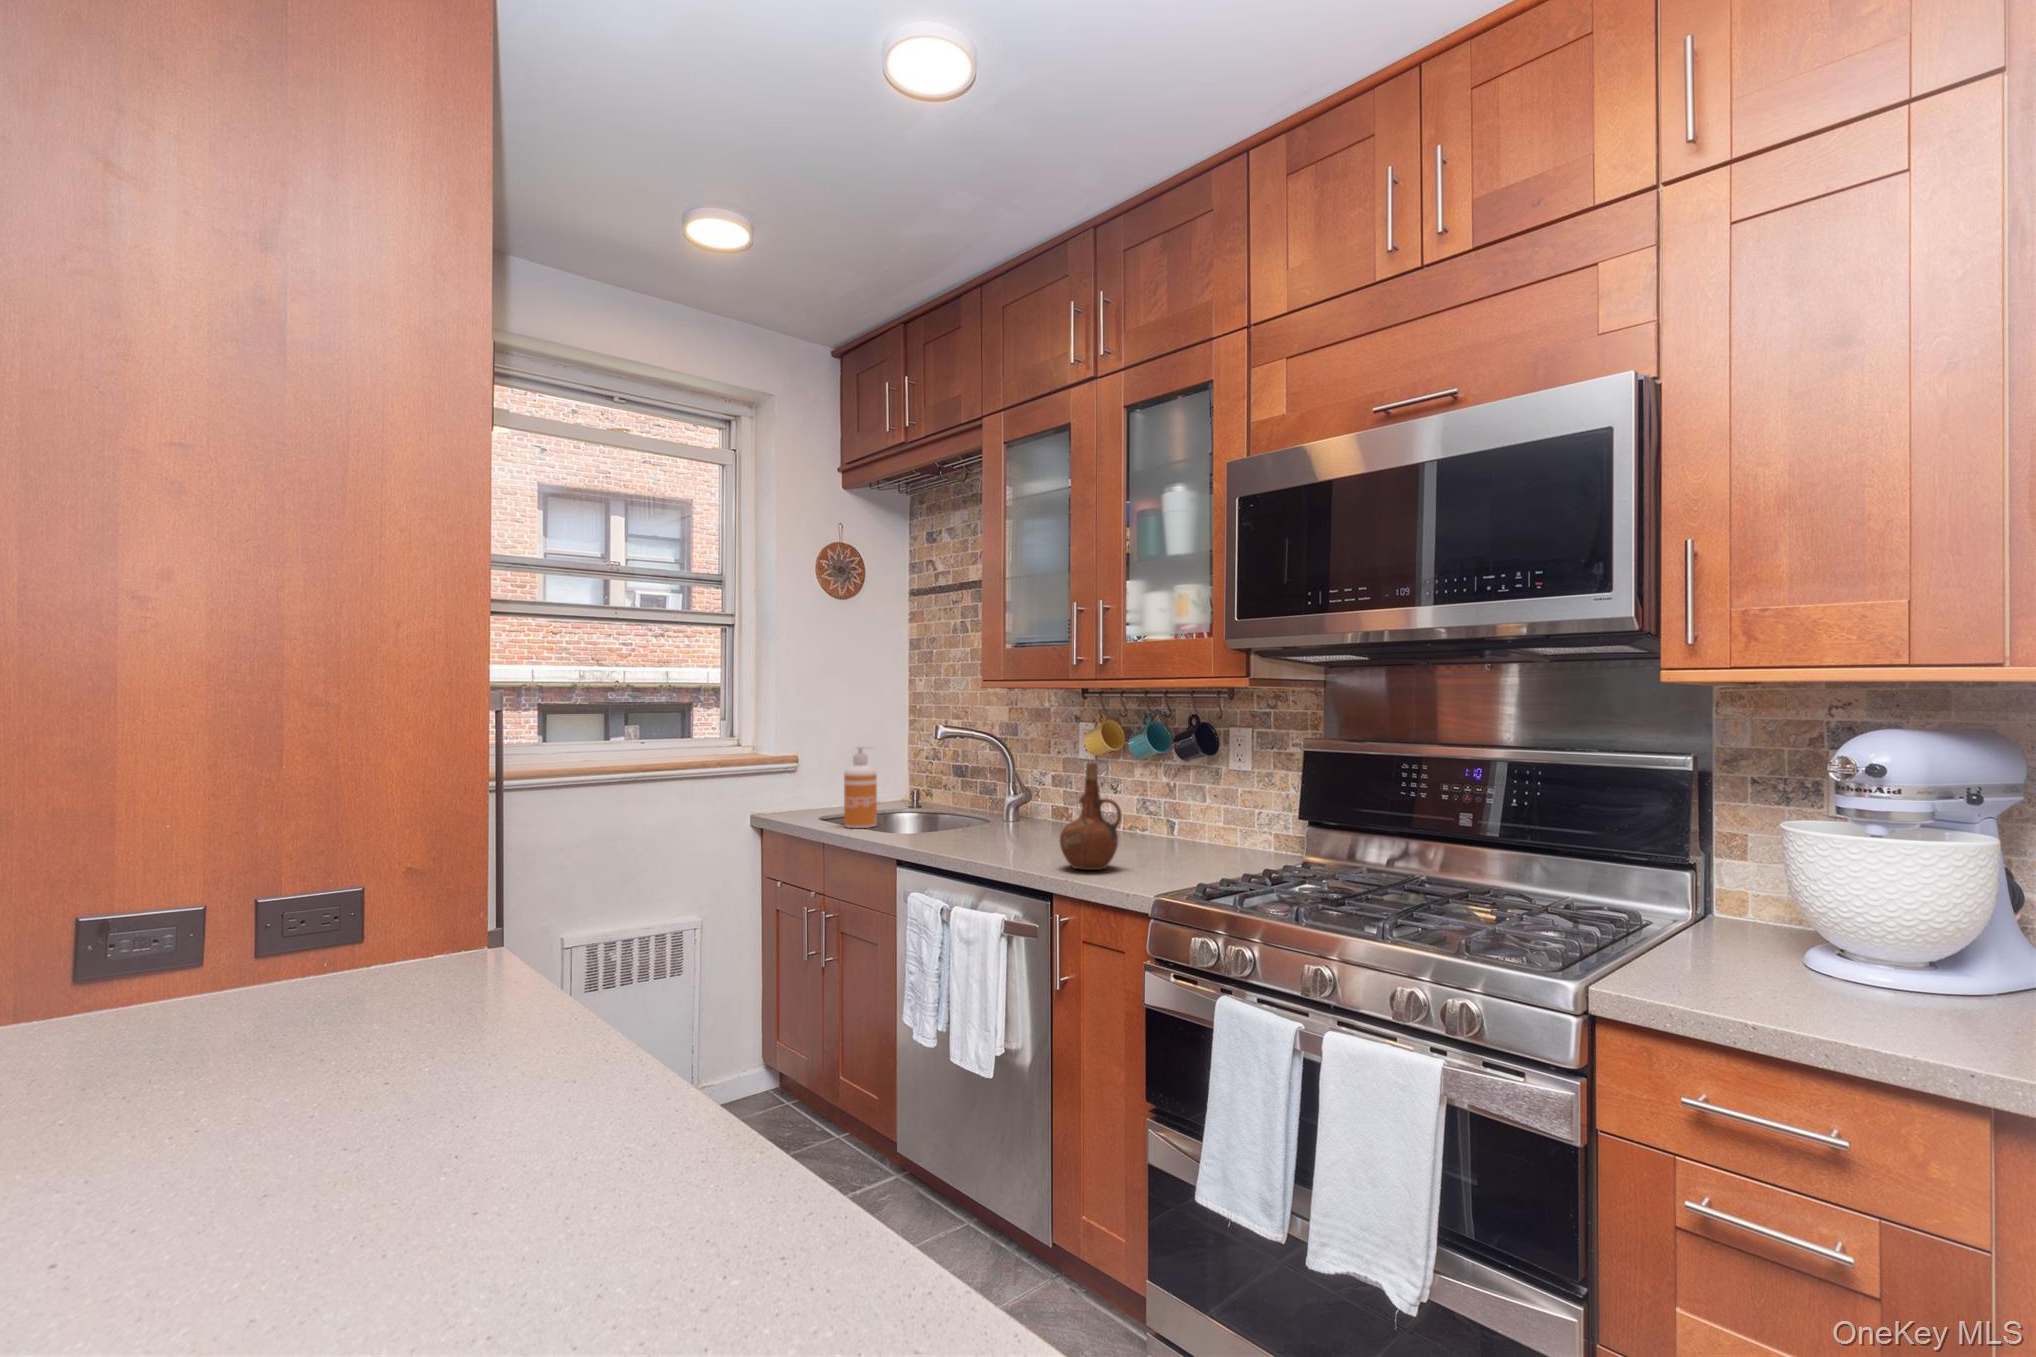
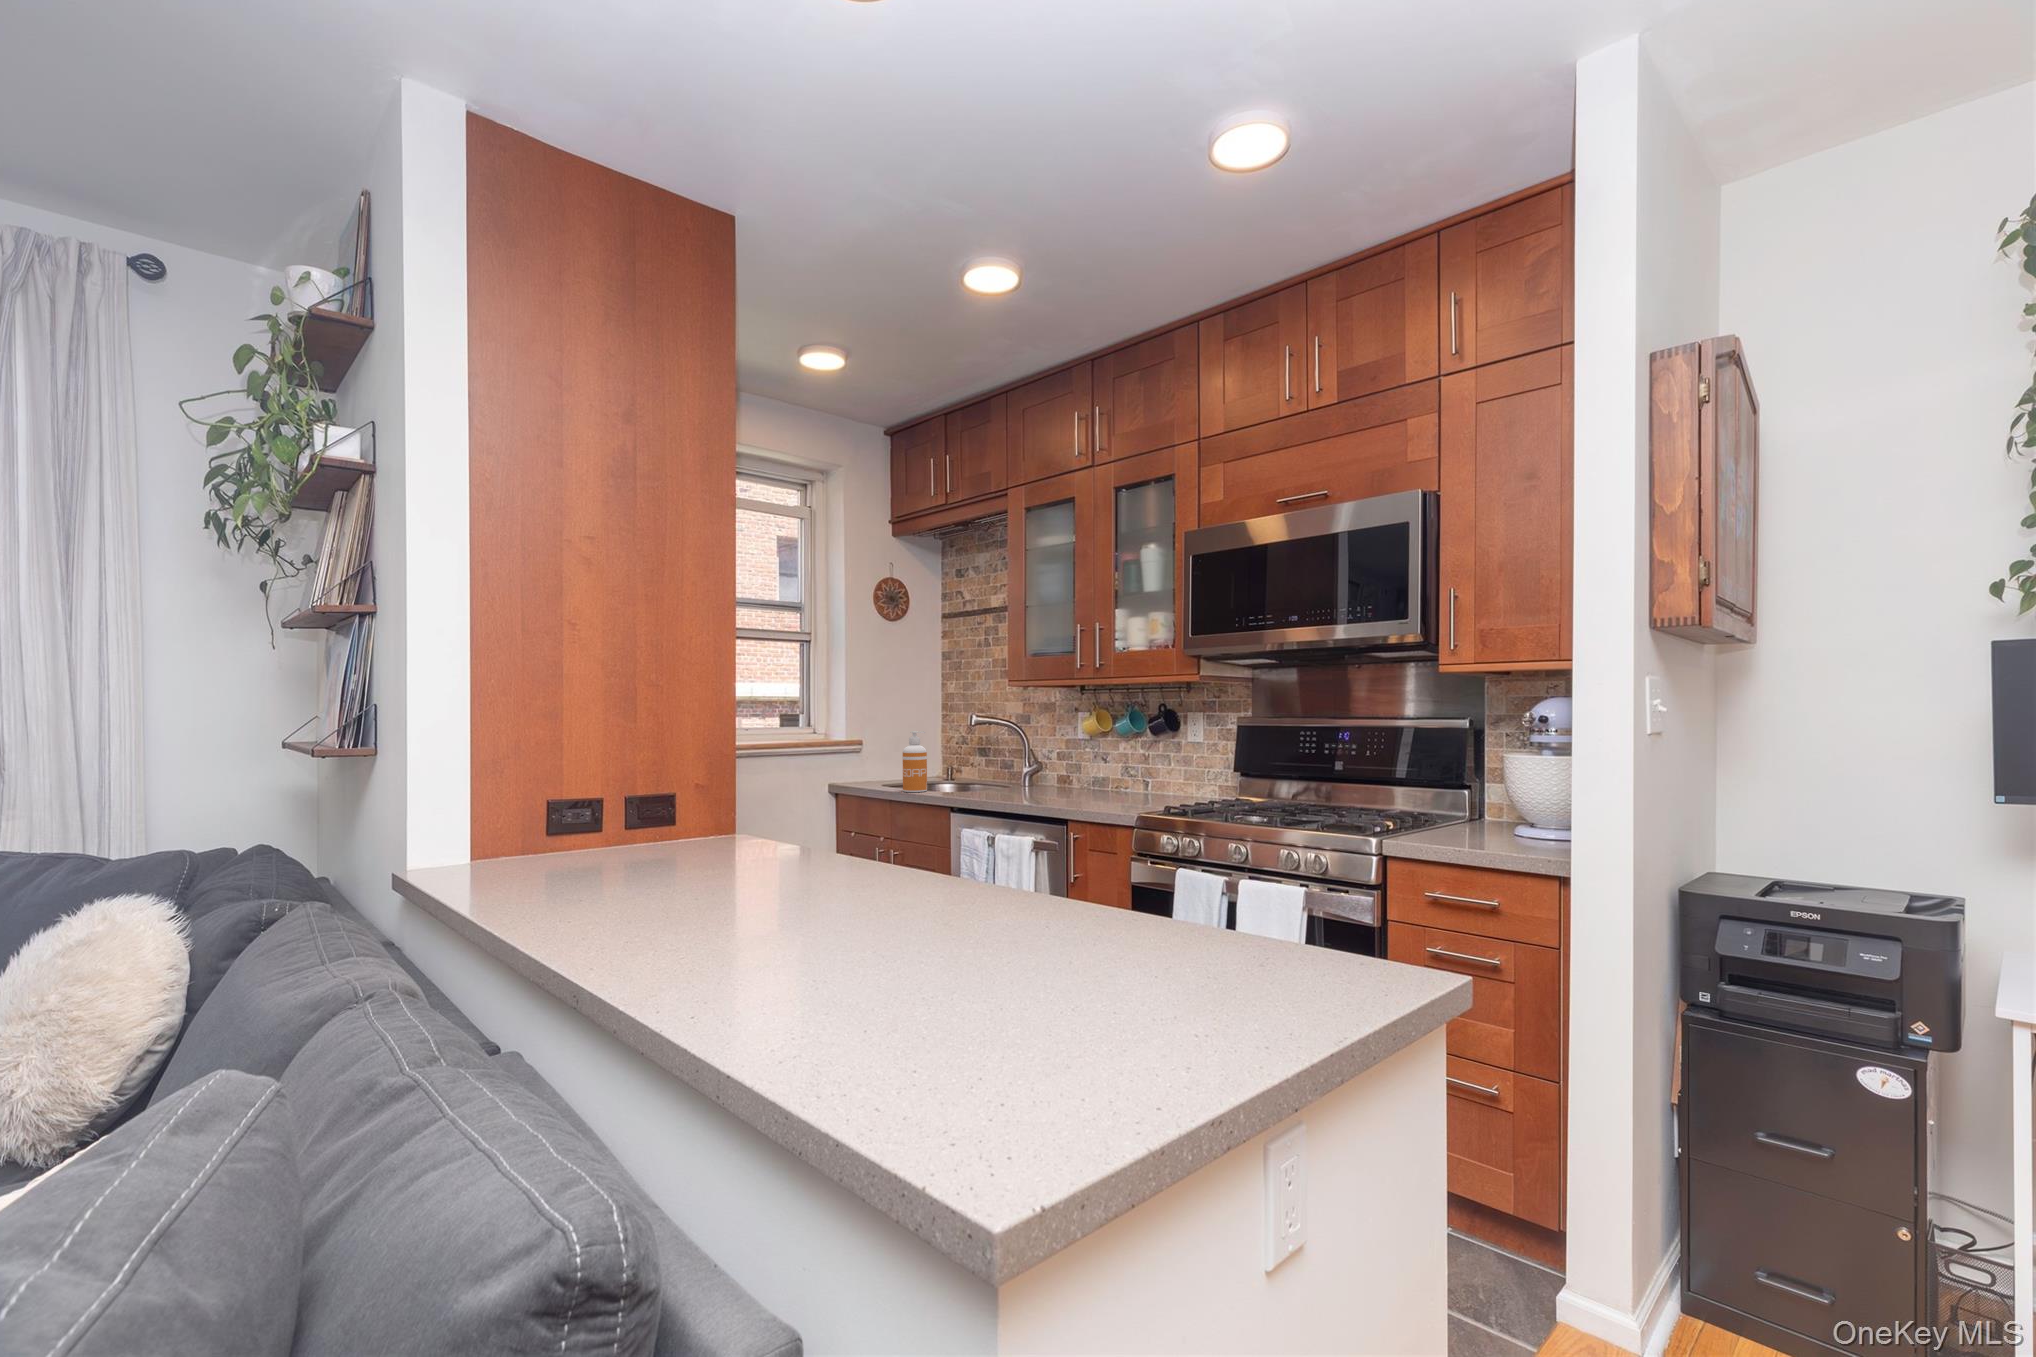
ceramic pitcher: present [1060,763,1121,870] -> none [1072,735,1114,807]

